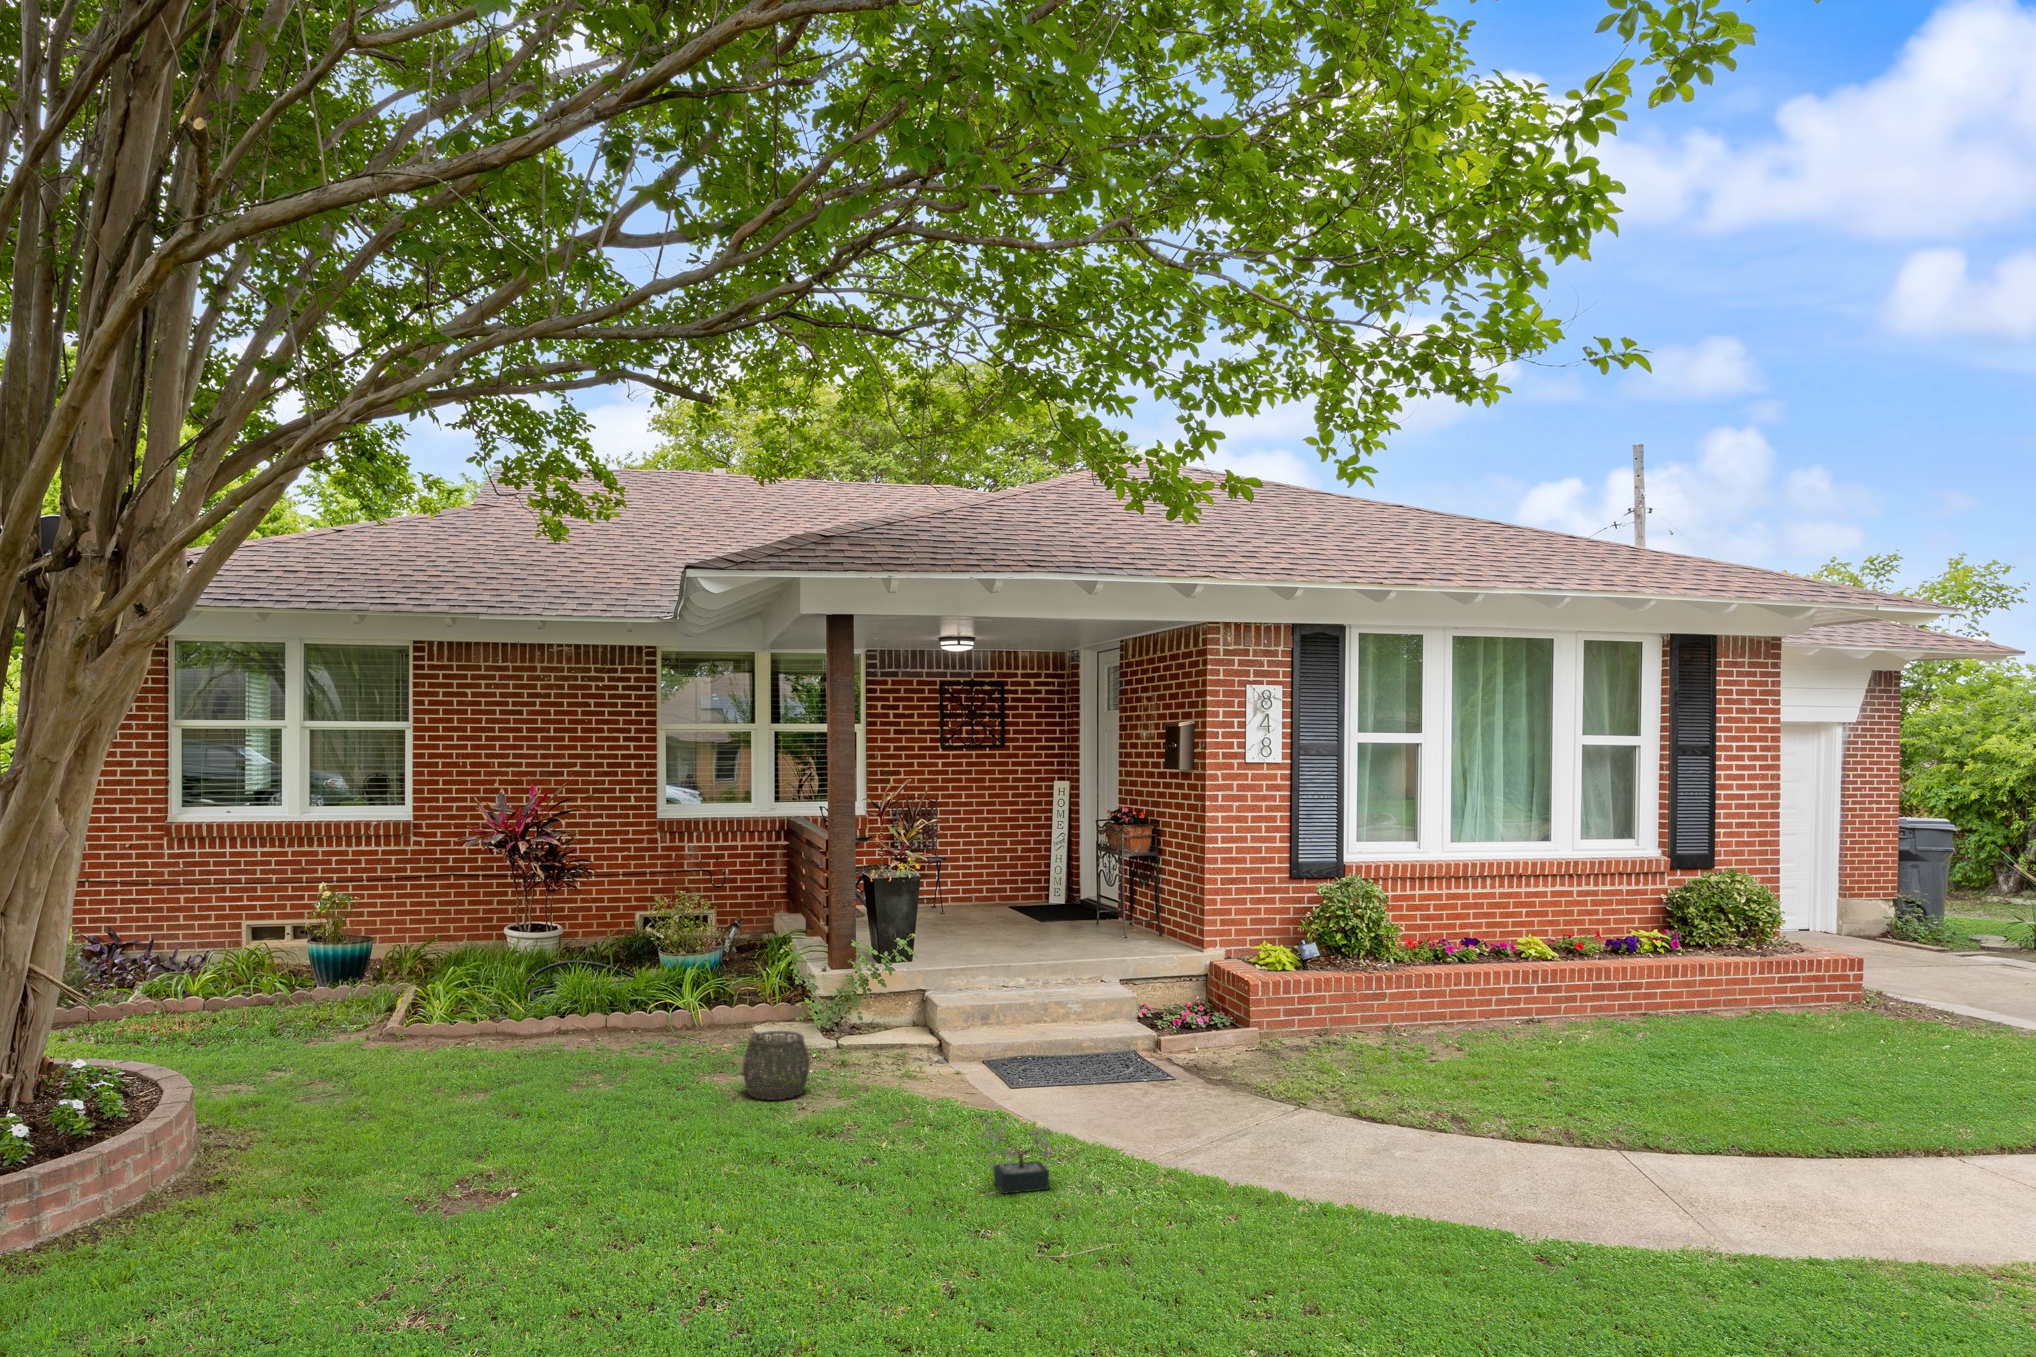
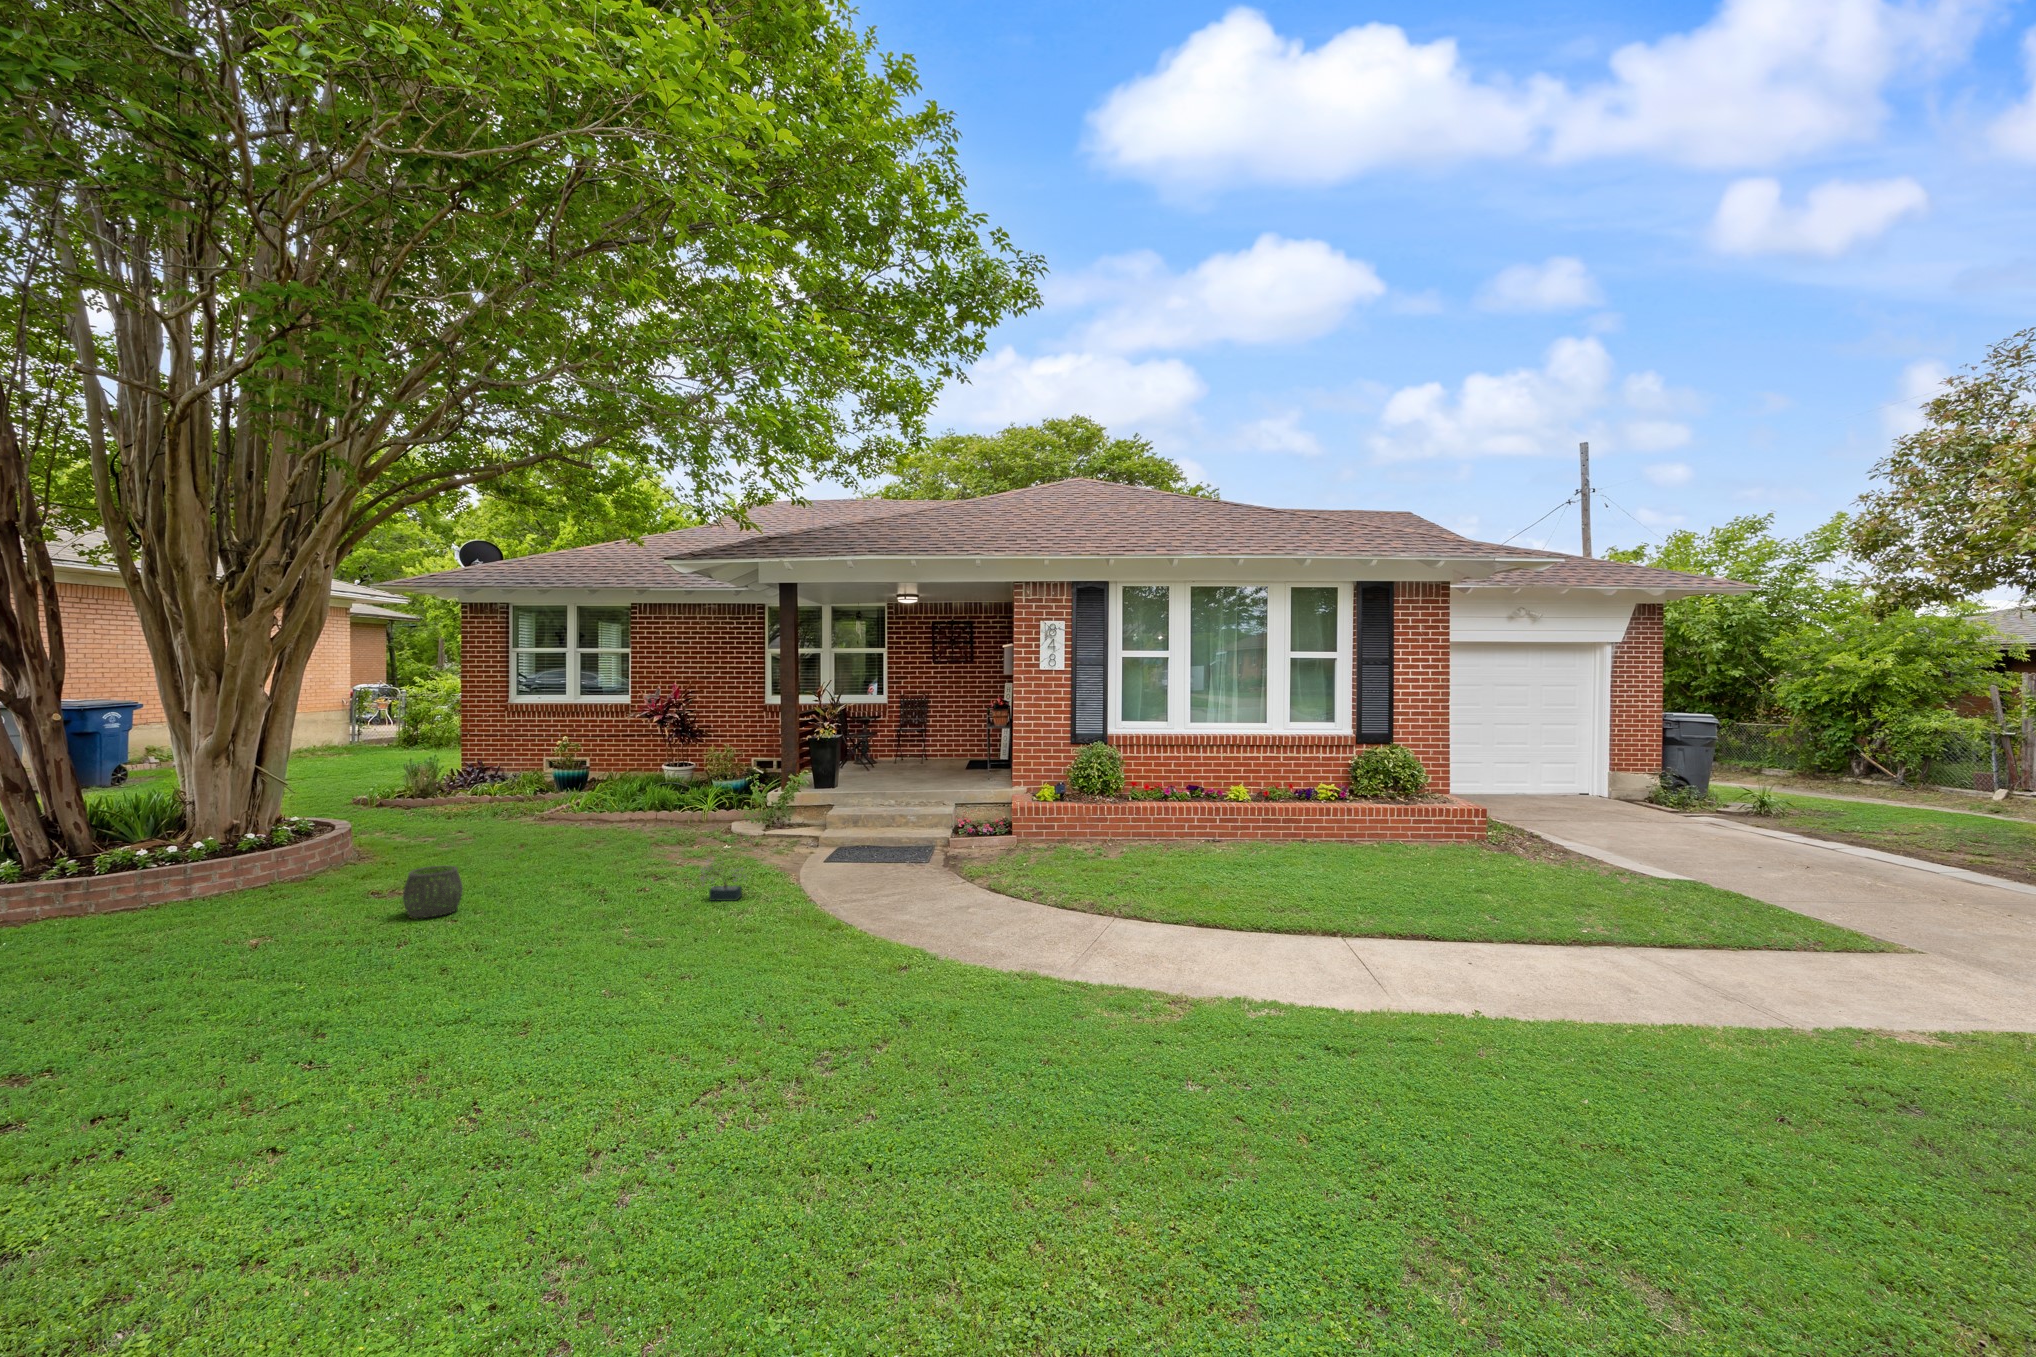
woven basket: present [743,1031,810,1100] -> present [403,866,463,918]

